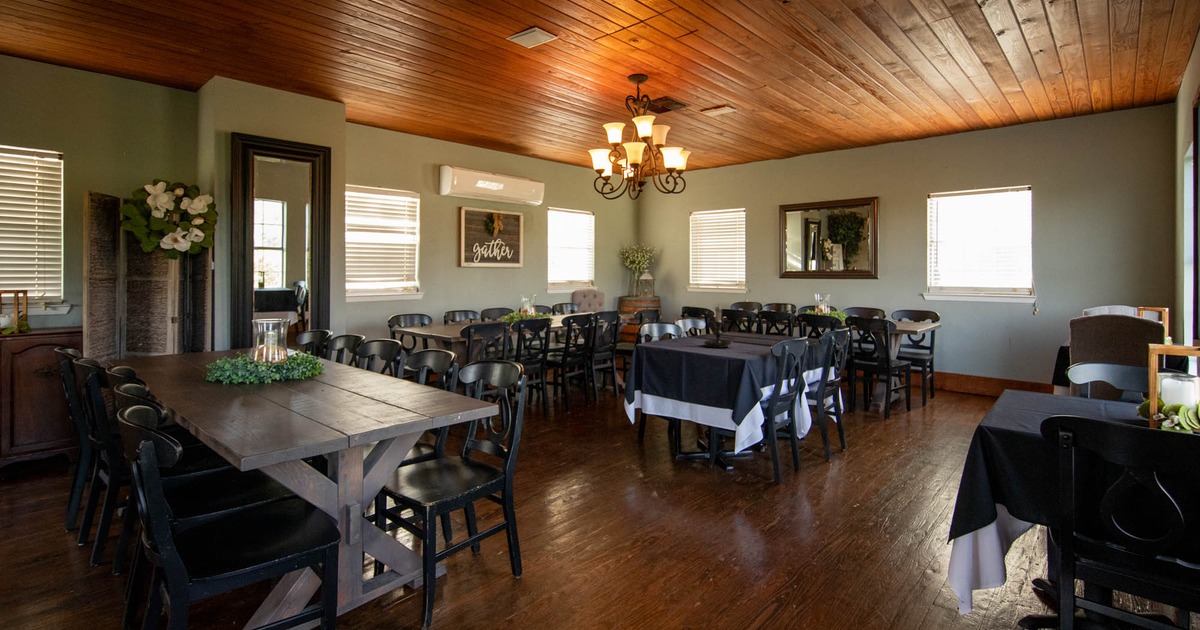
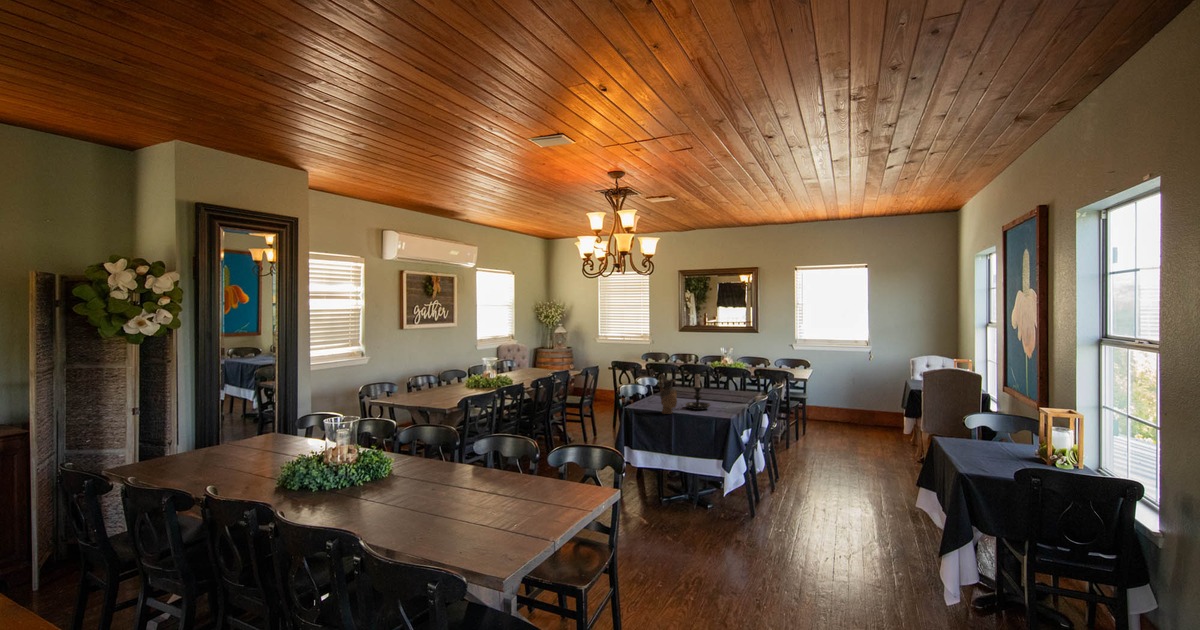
ceramic pitcher: none [666,304,686,348] -> present [659,374,677,414]

